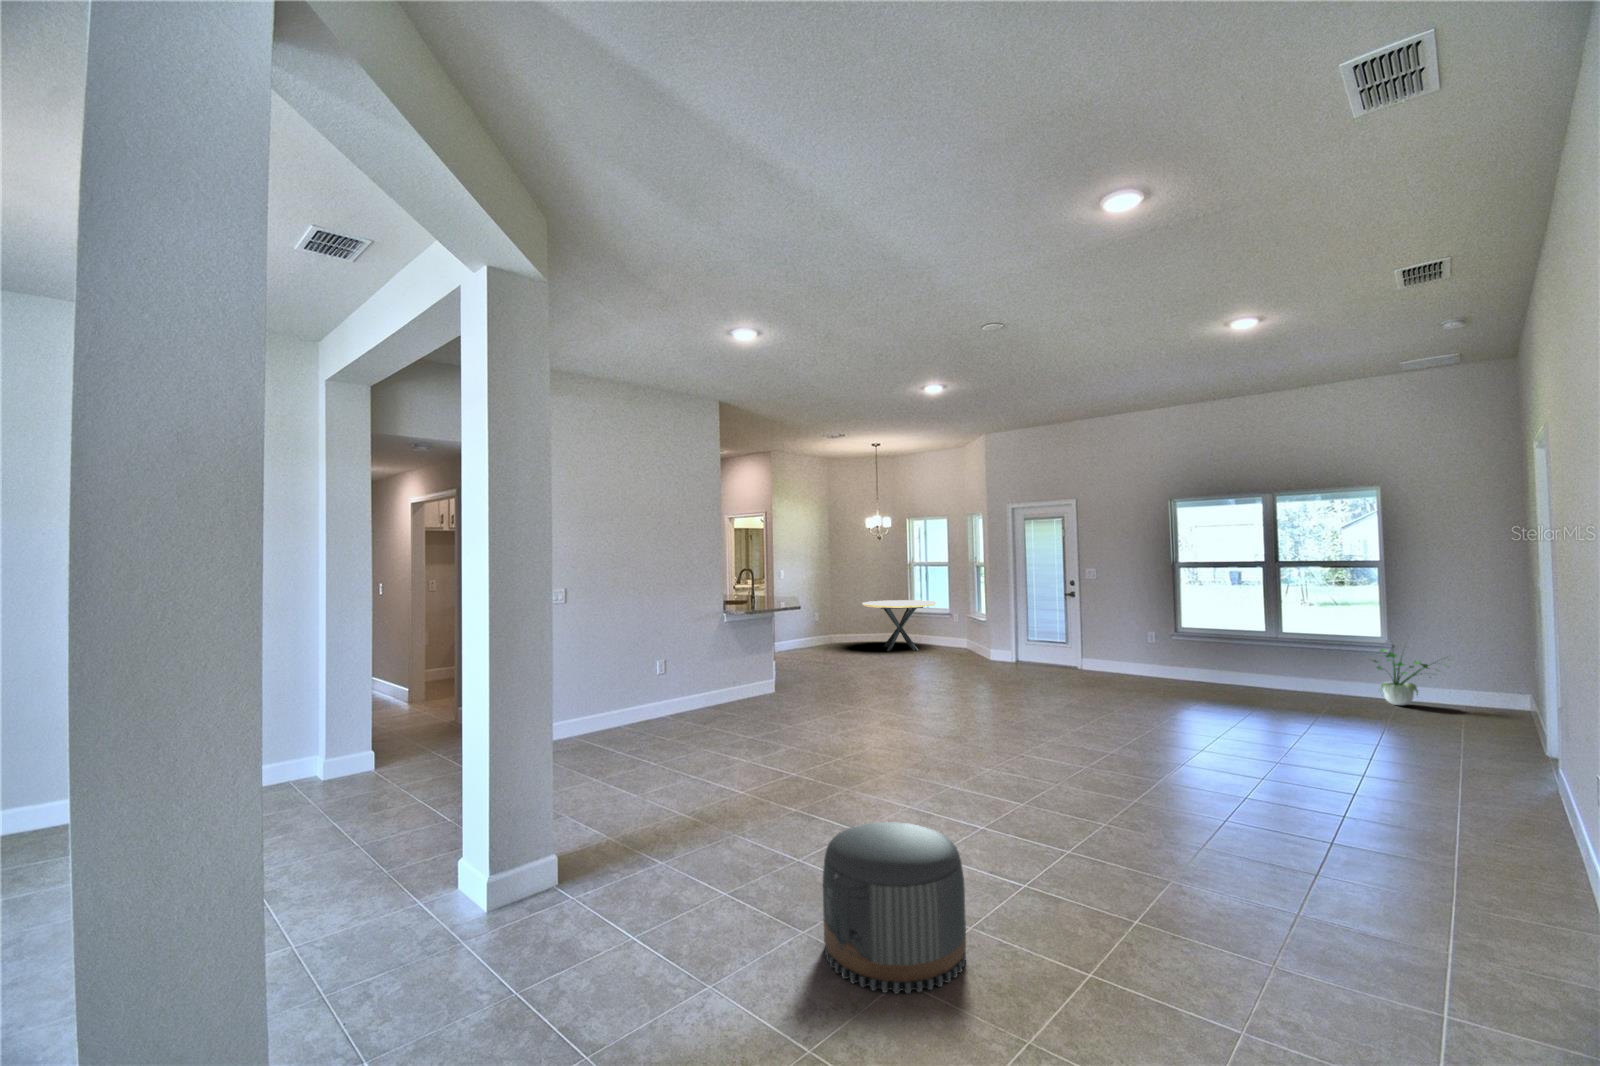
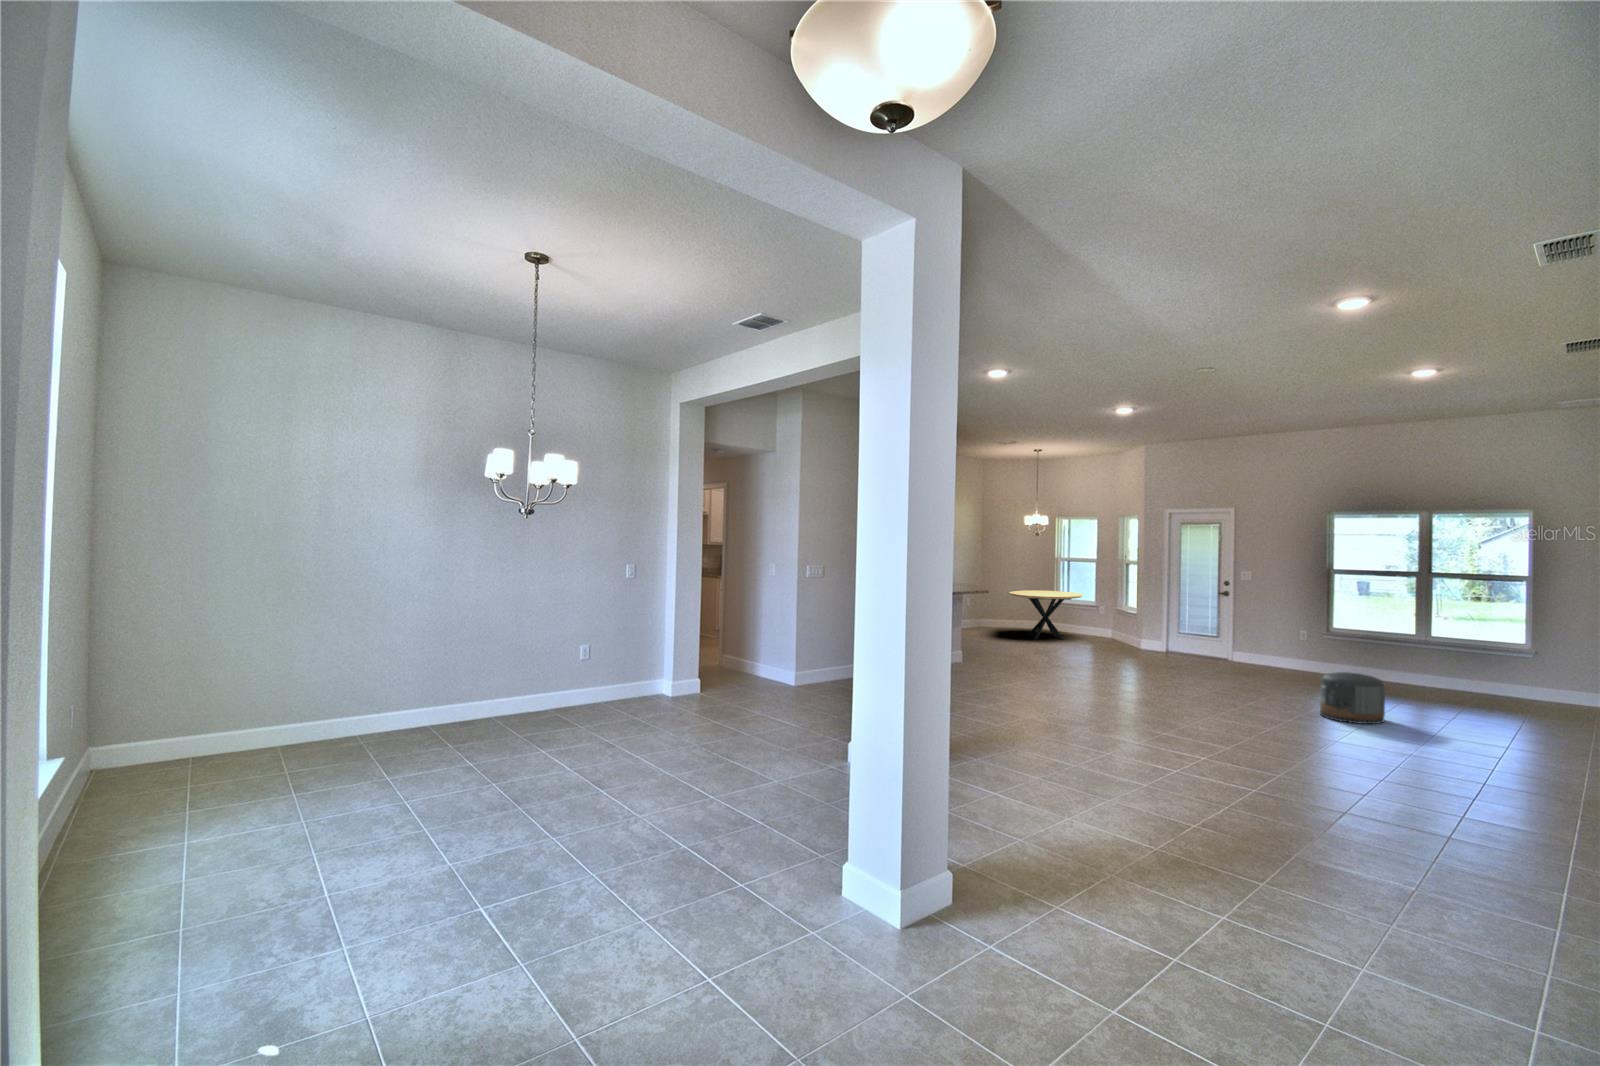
potted plant: present [1373,649,1445,705] -> none [1500,644,1577,705]
pouf: present [823,822,966,994] -> present [1320,672,1385,724]

